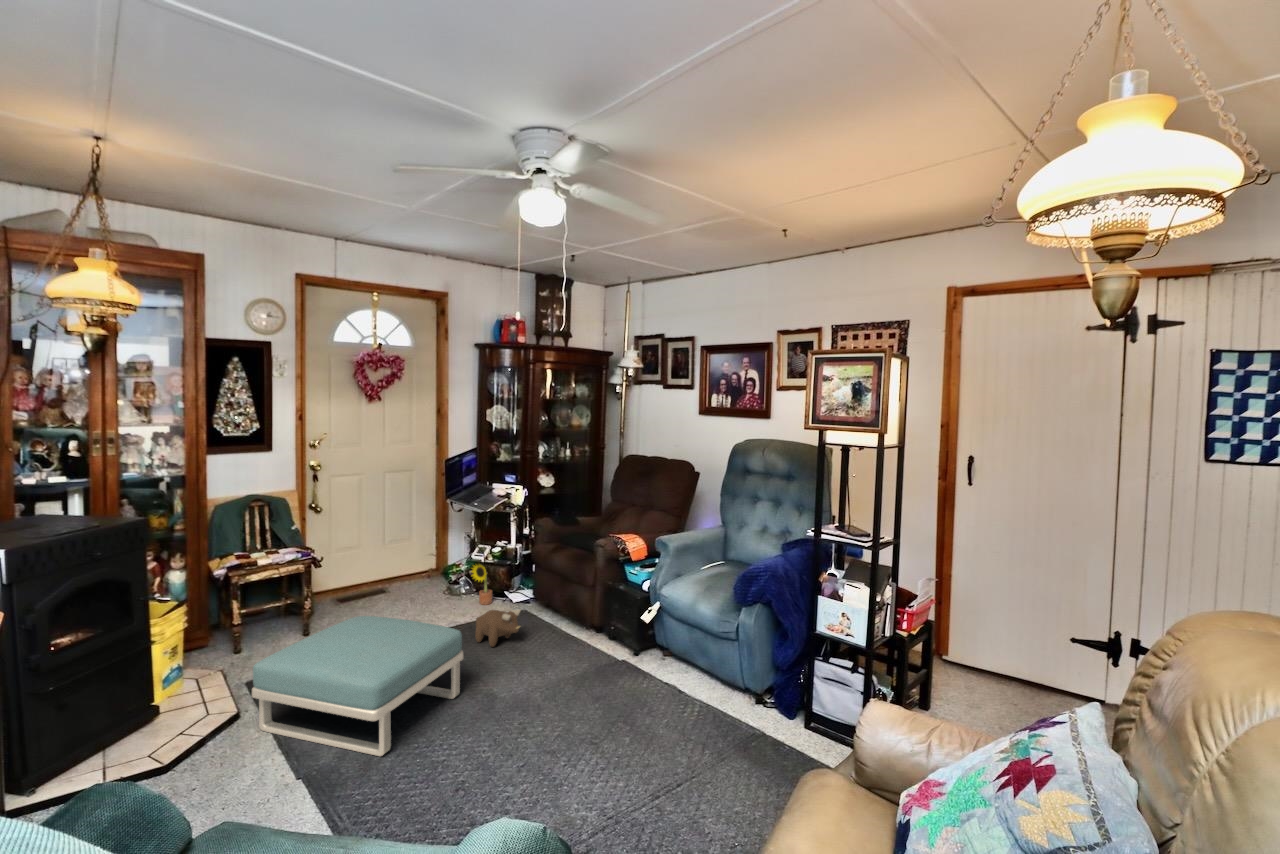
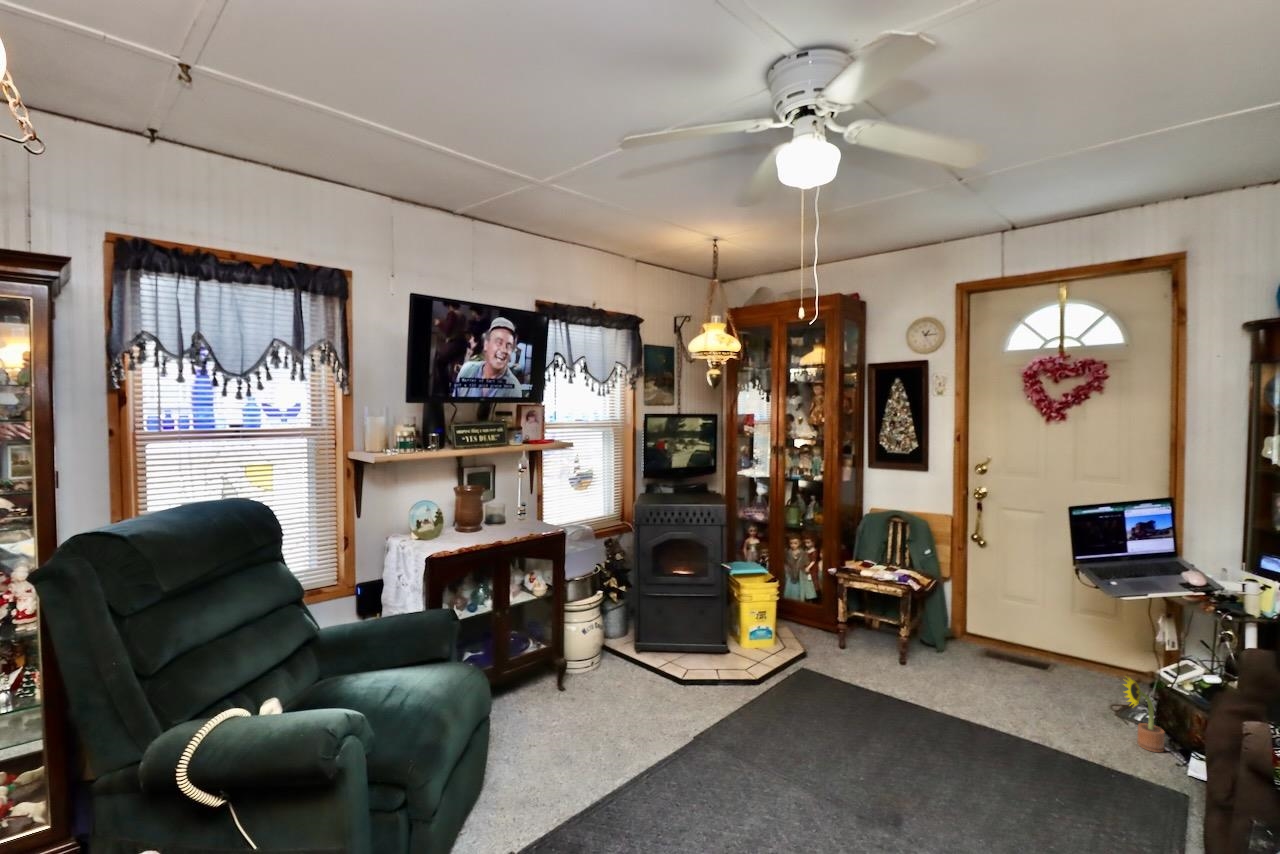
plush toy: present [475,610,520,647] -> none [1018,737,1081,799]
footstool: present [252,616,463,756] -> none [719,642,890,795]

